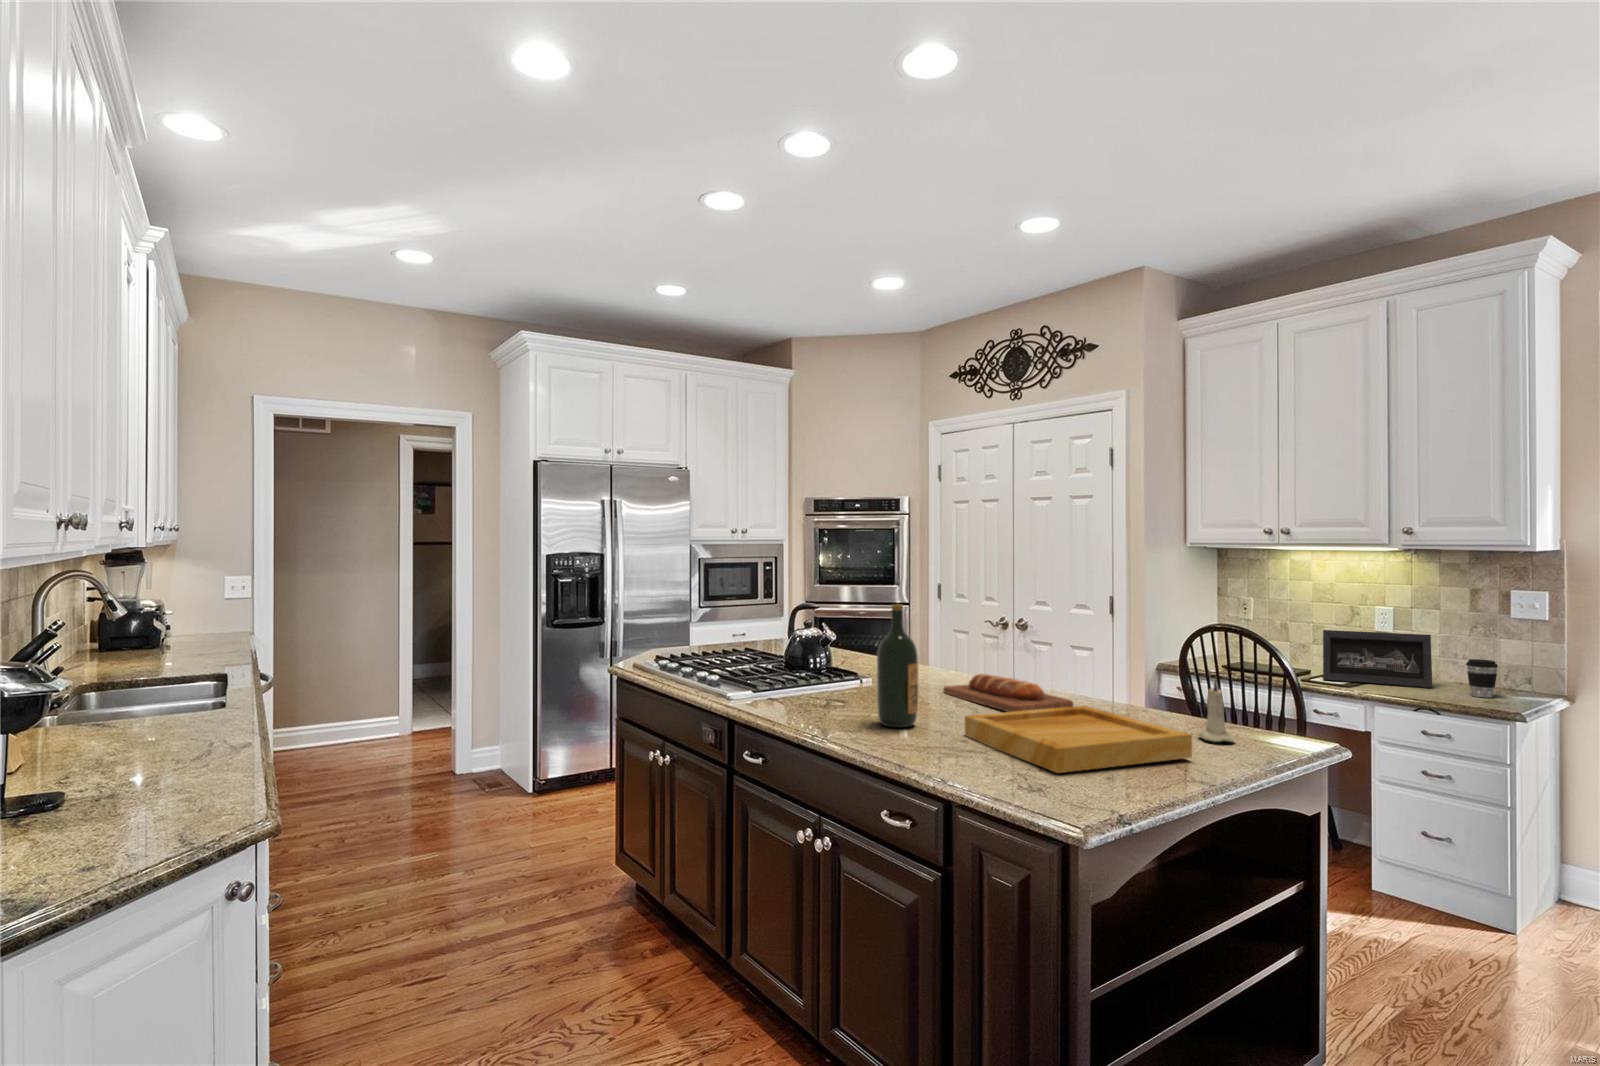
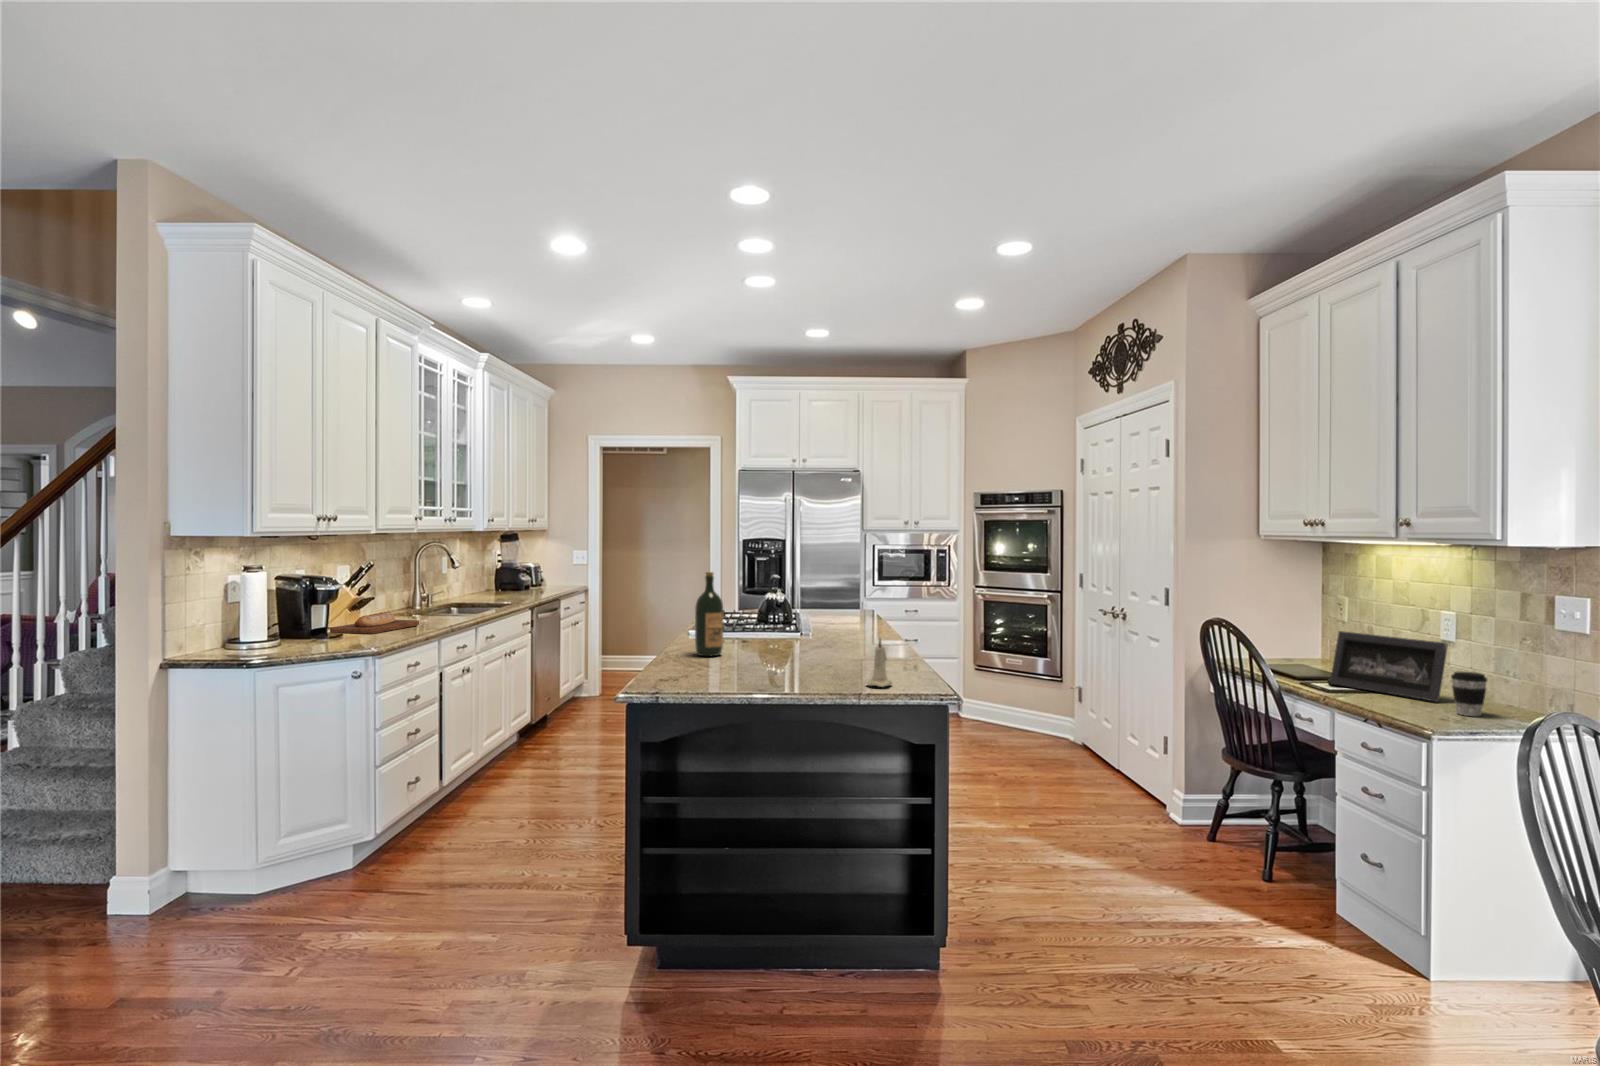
bread loaf: present [943,674,1073,712] -> present [330,612,419,634]
tray: present [965,706,1192,773] -> none [693,650,828,688]

